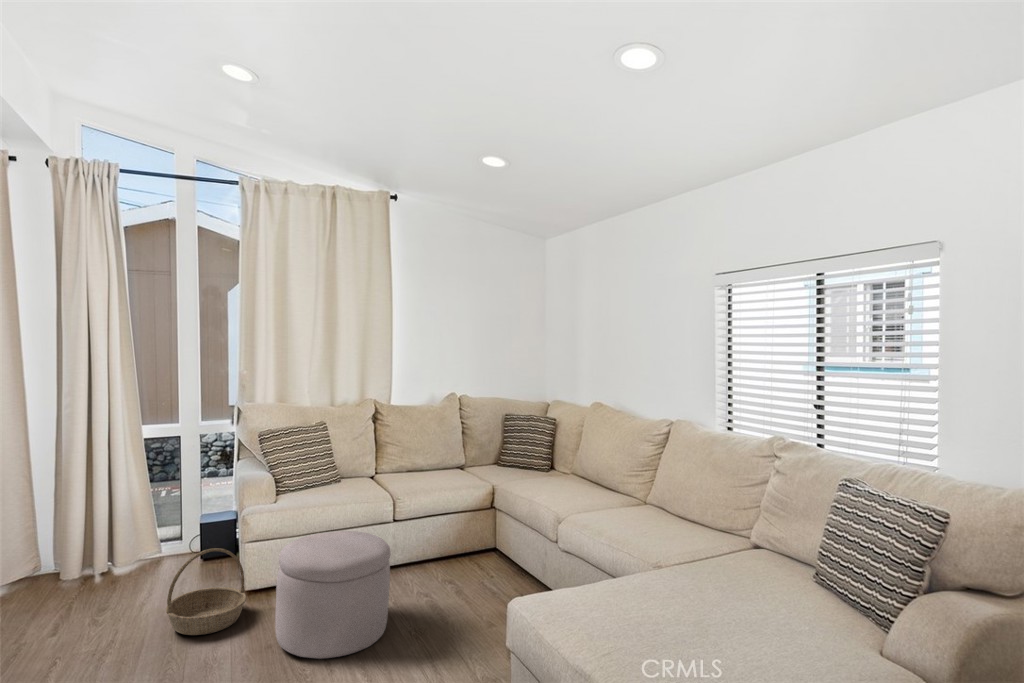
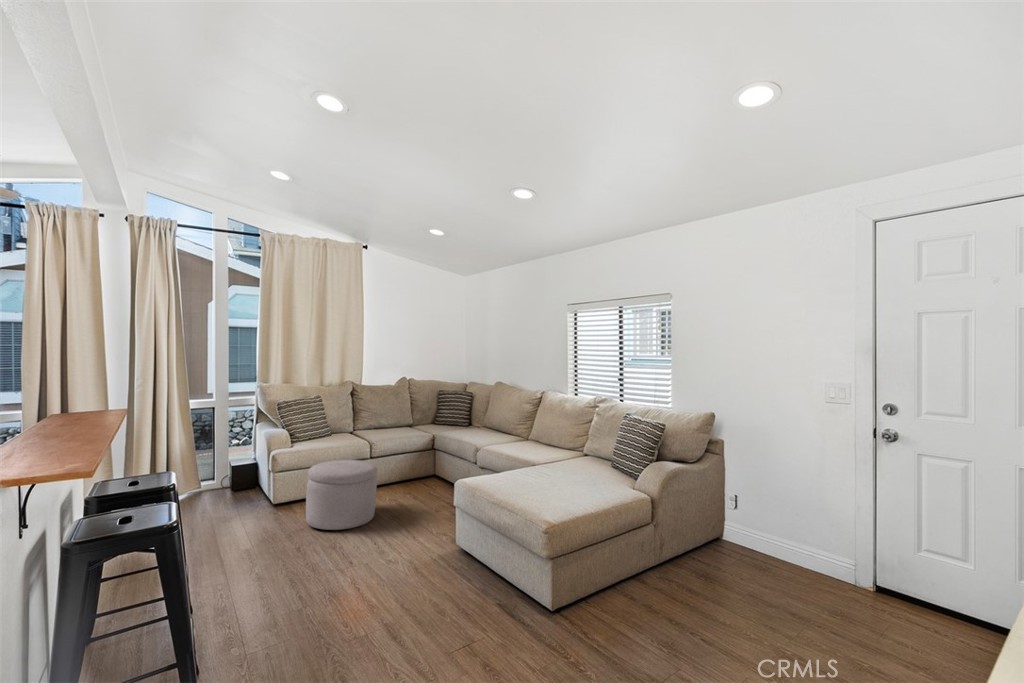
basket: present [166,548,246,635] -> none [229,473,280,526]

